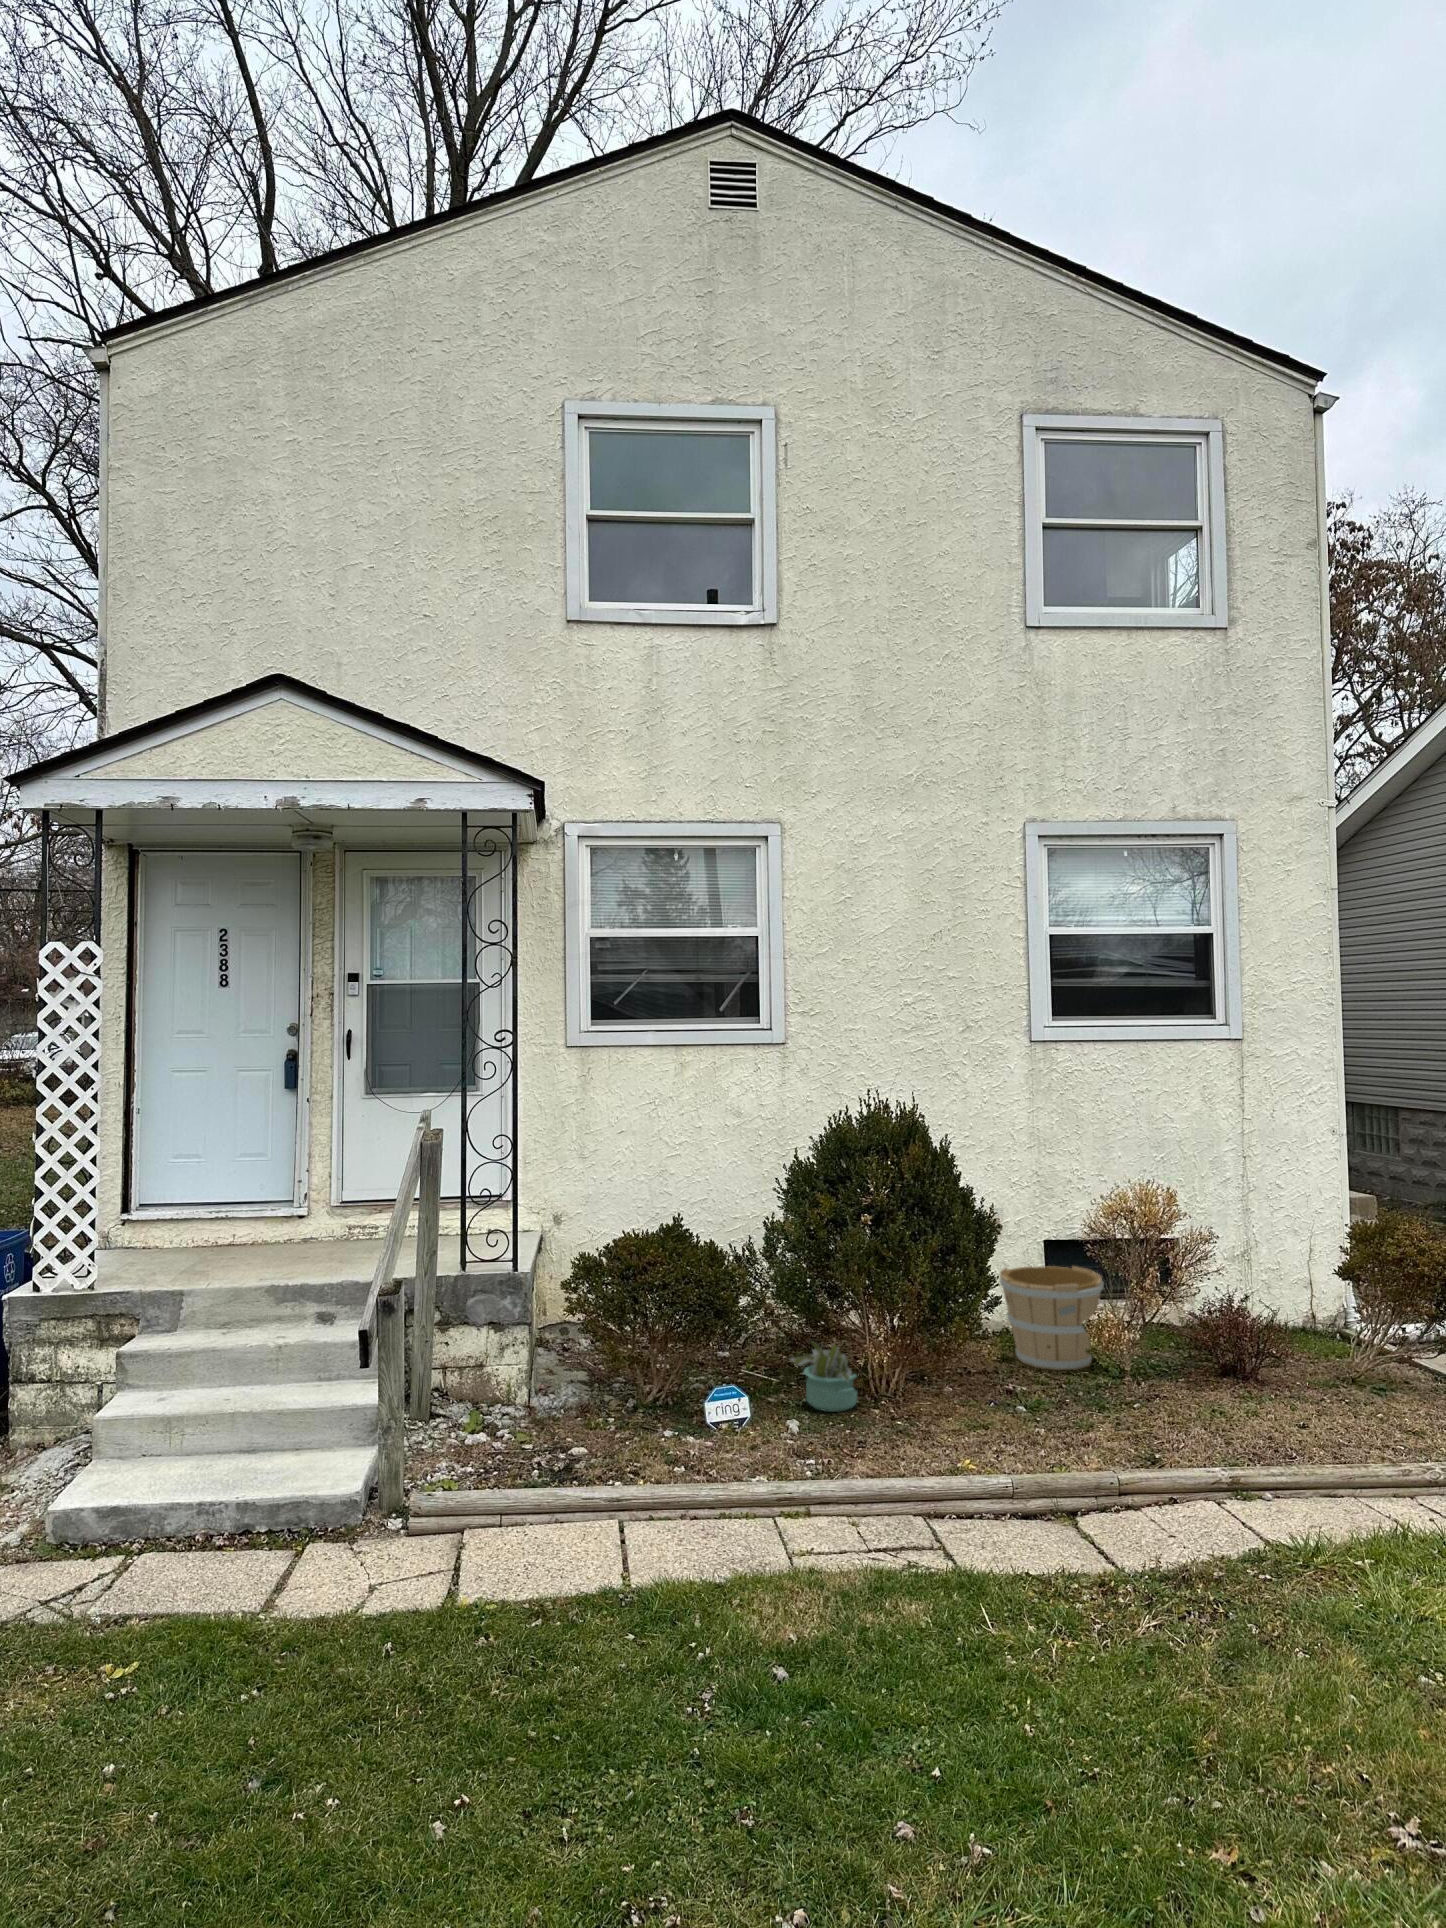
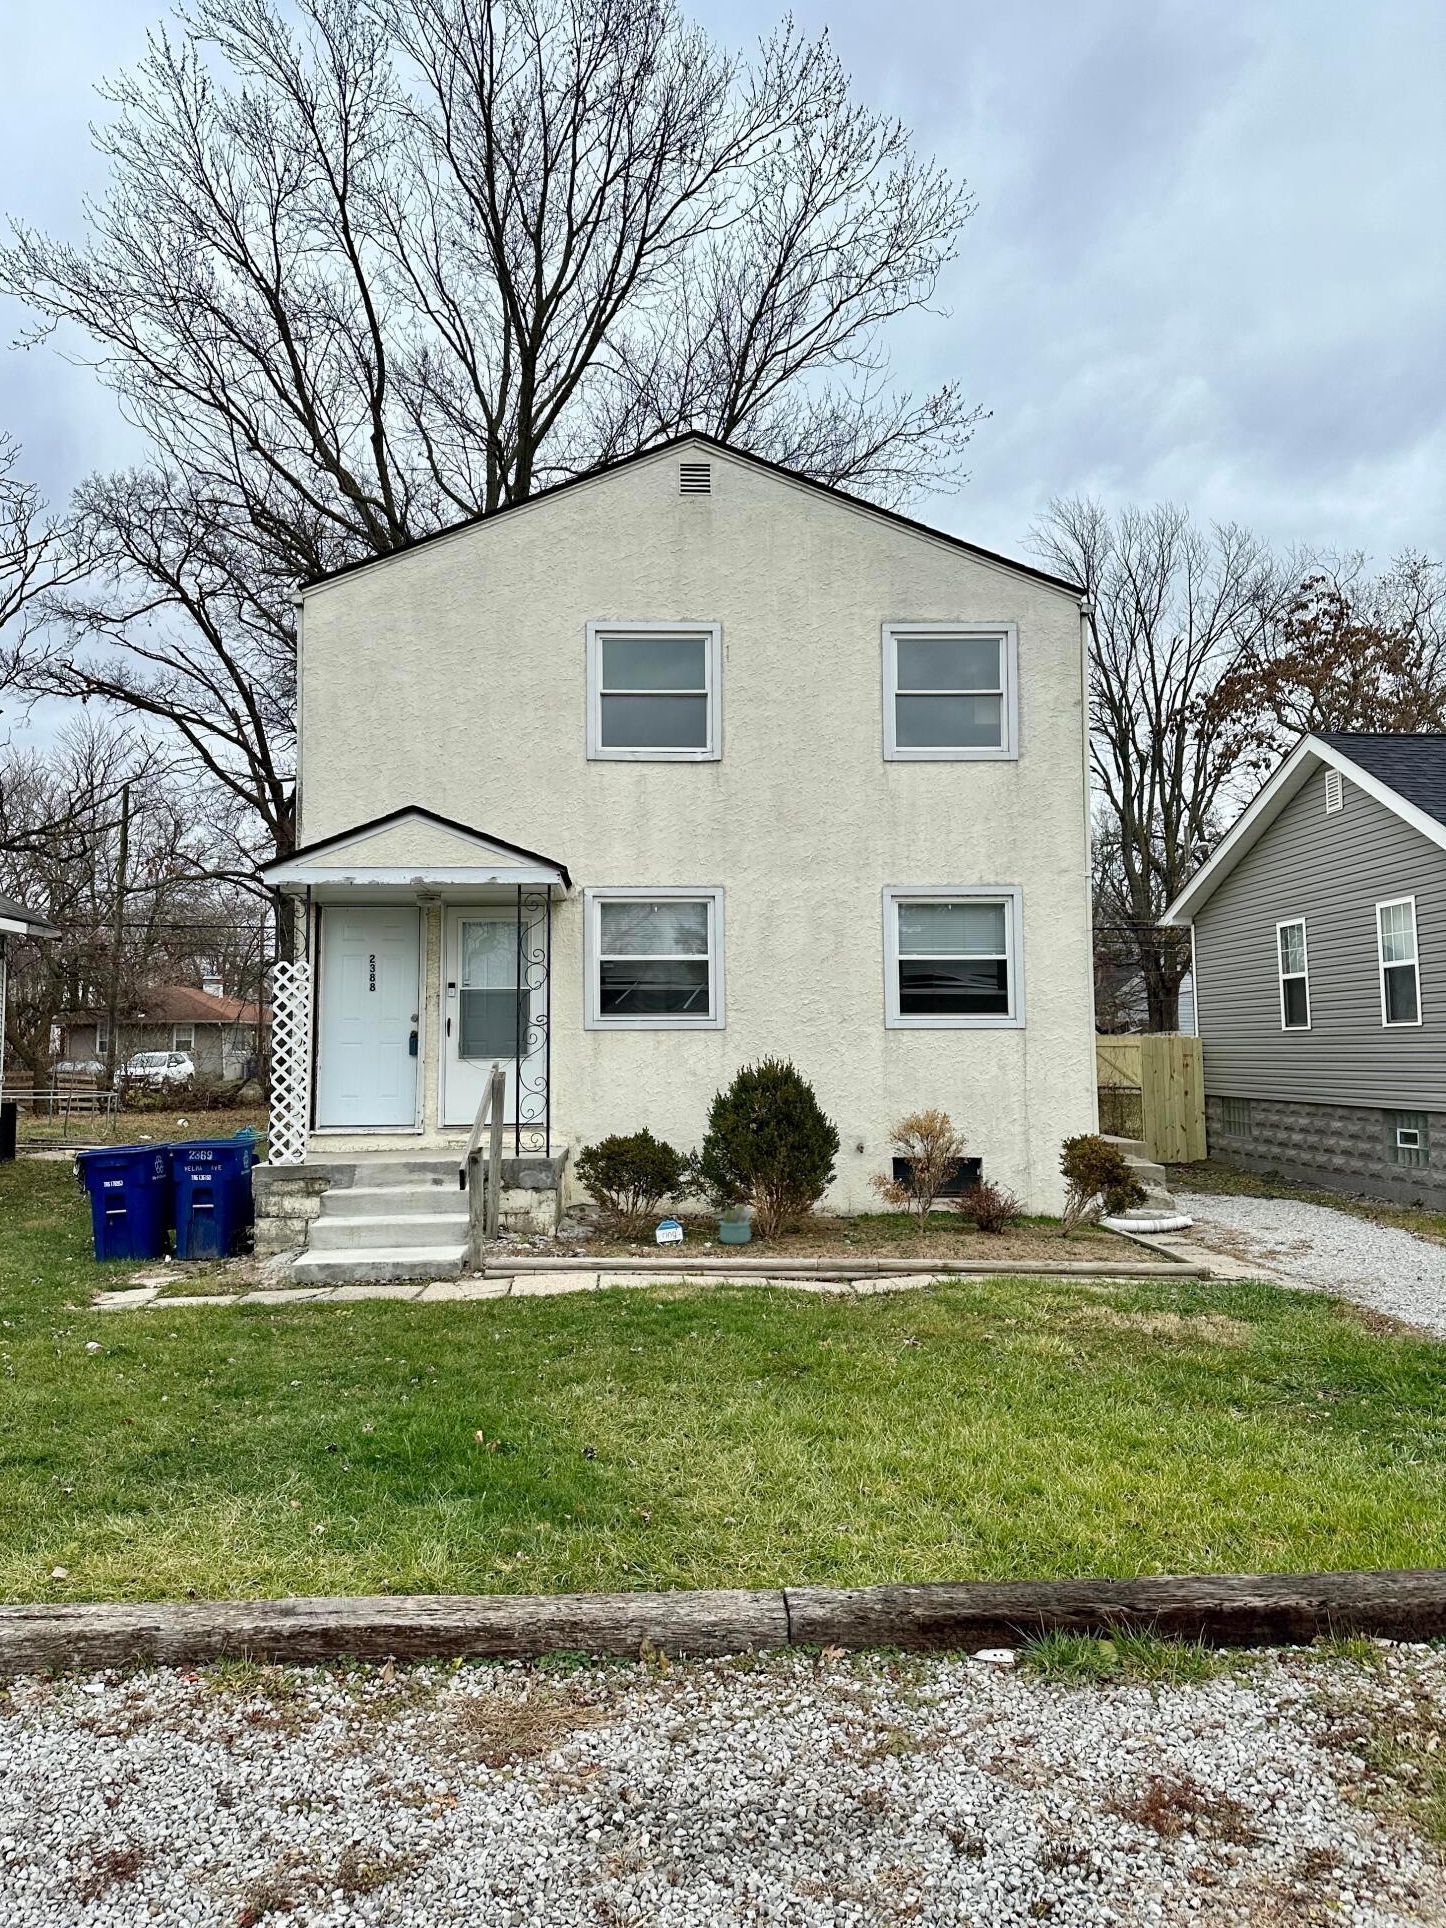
wooden bucket: present [999,1266,1104,1370] -> none [853,1174,916,1234]

